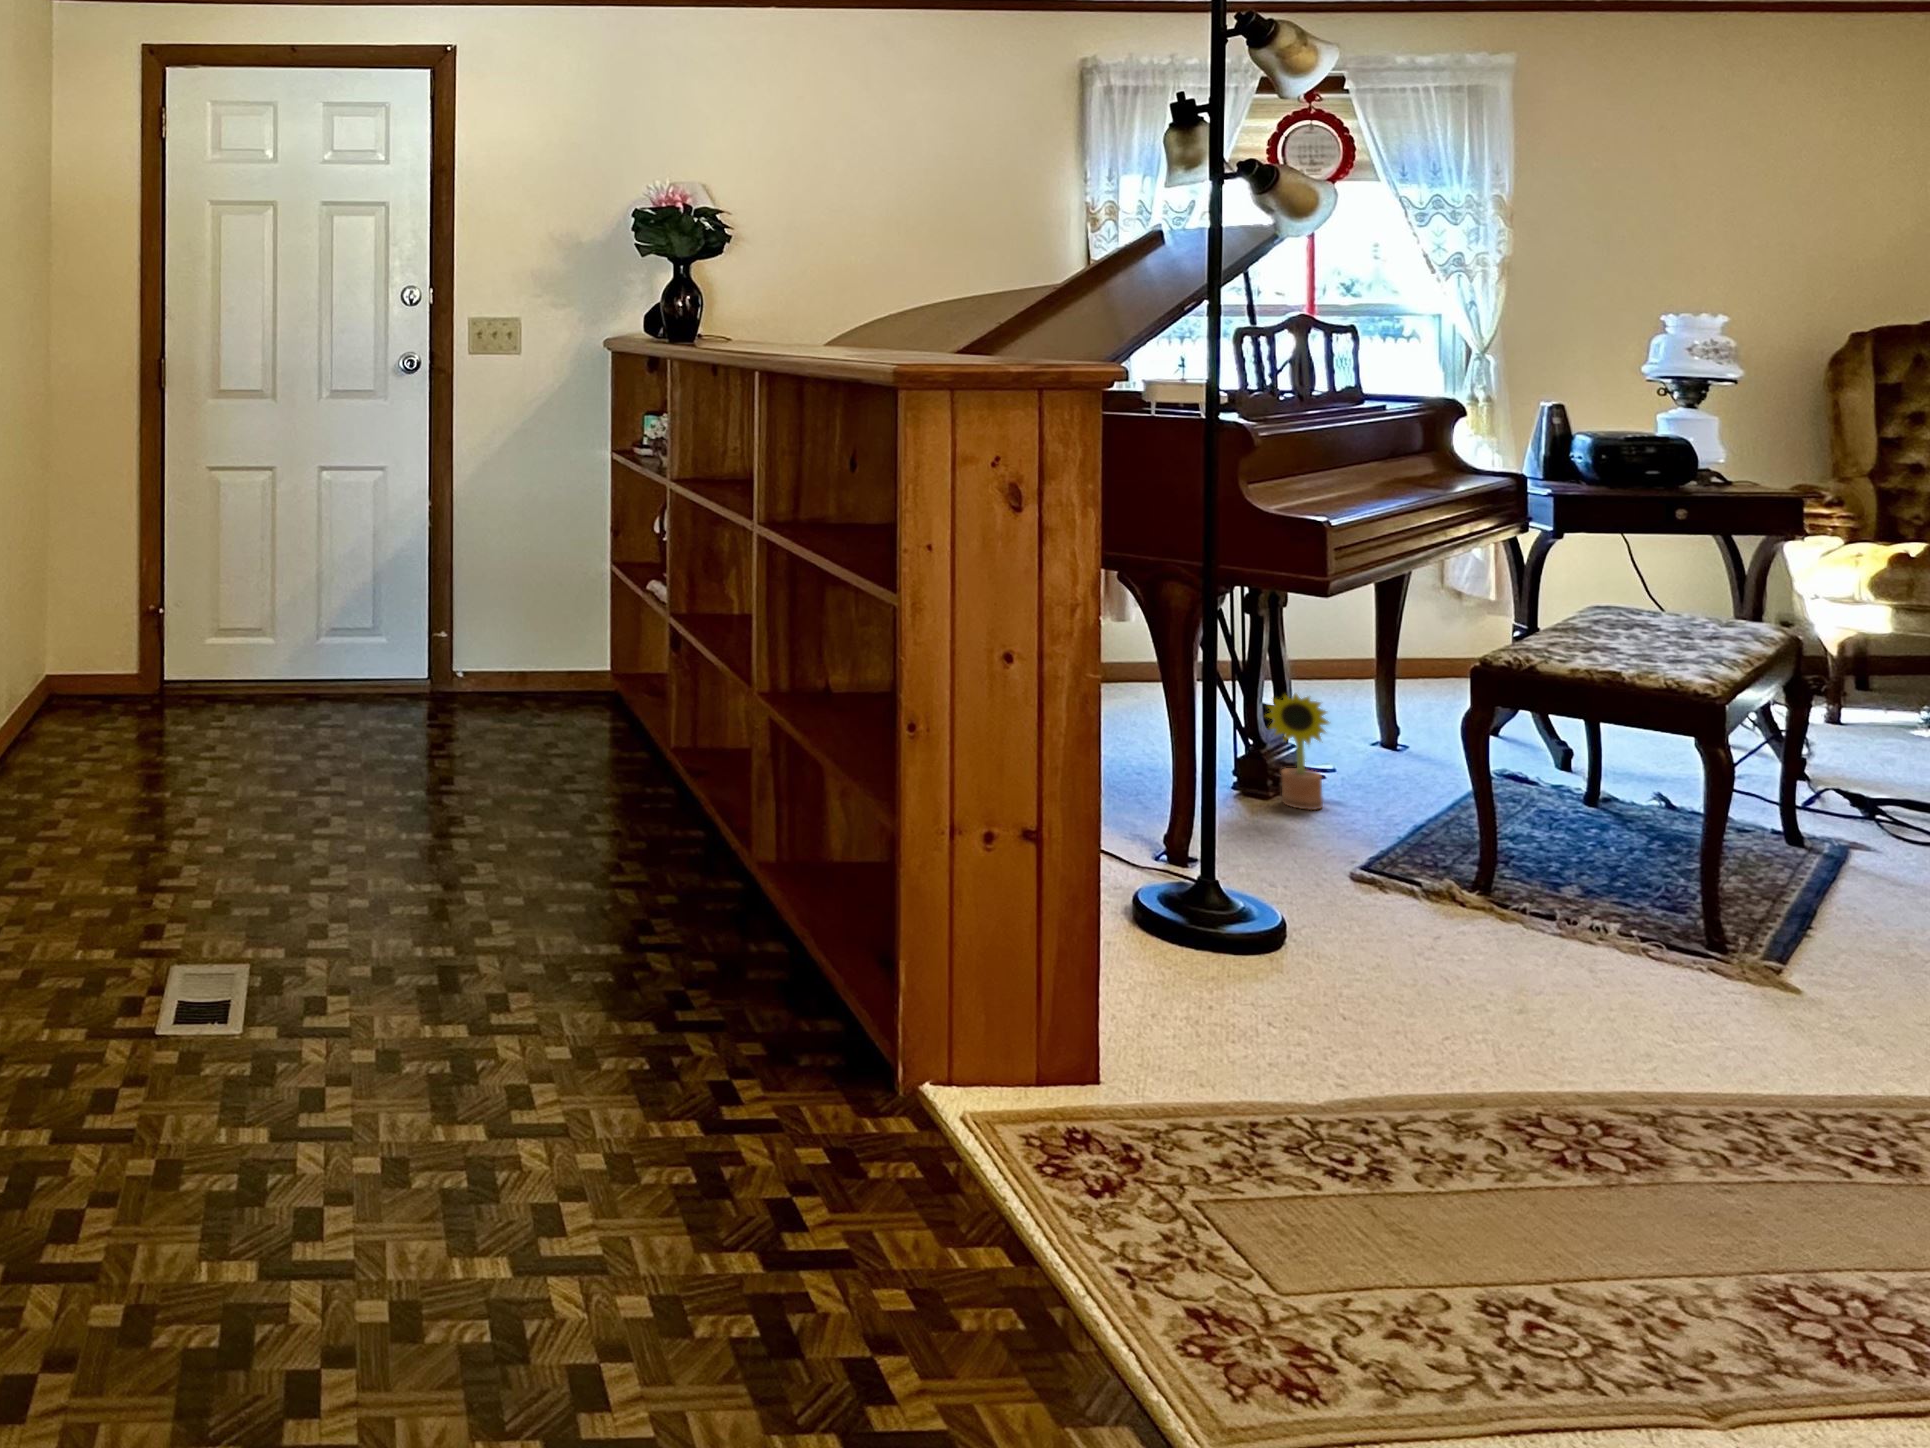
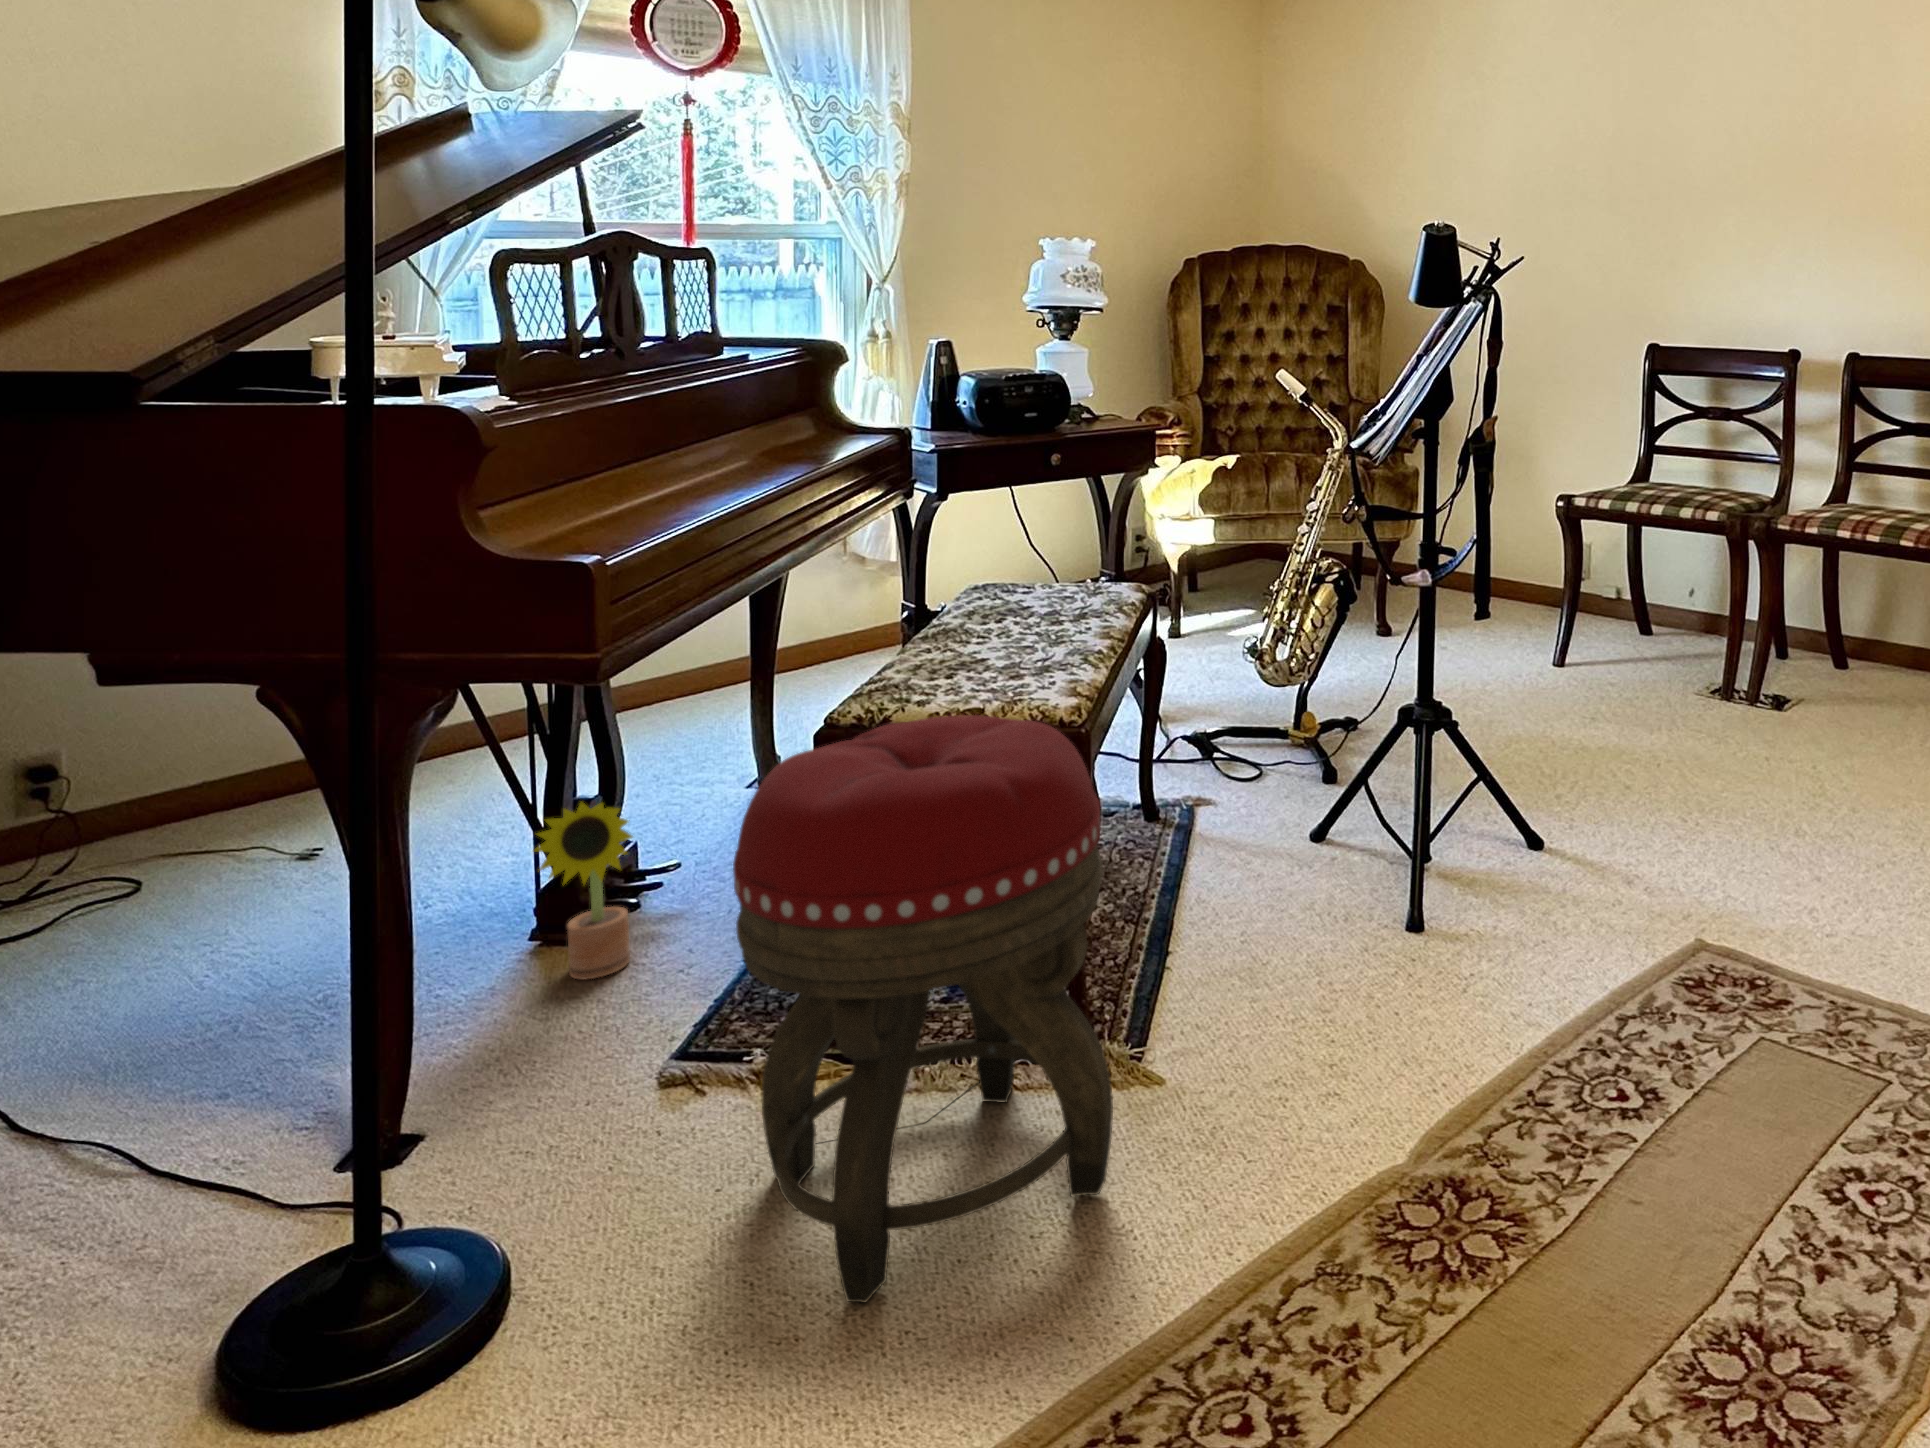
footstool: none [1445,669,1742,1006] -> present [733,715,1113,1303]

